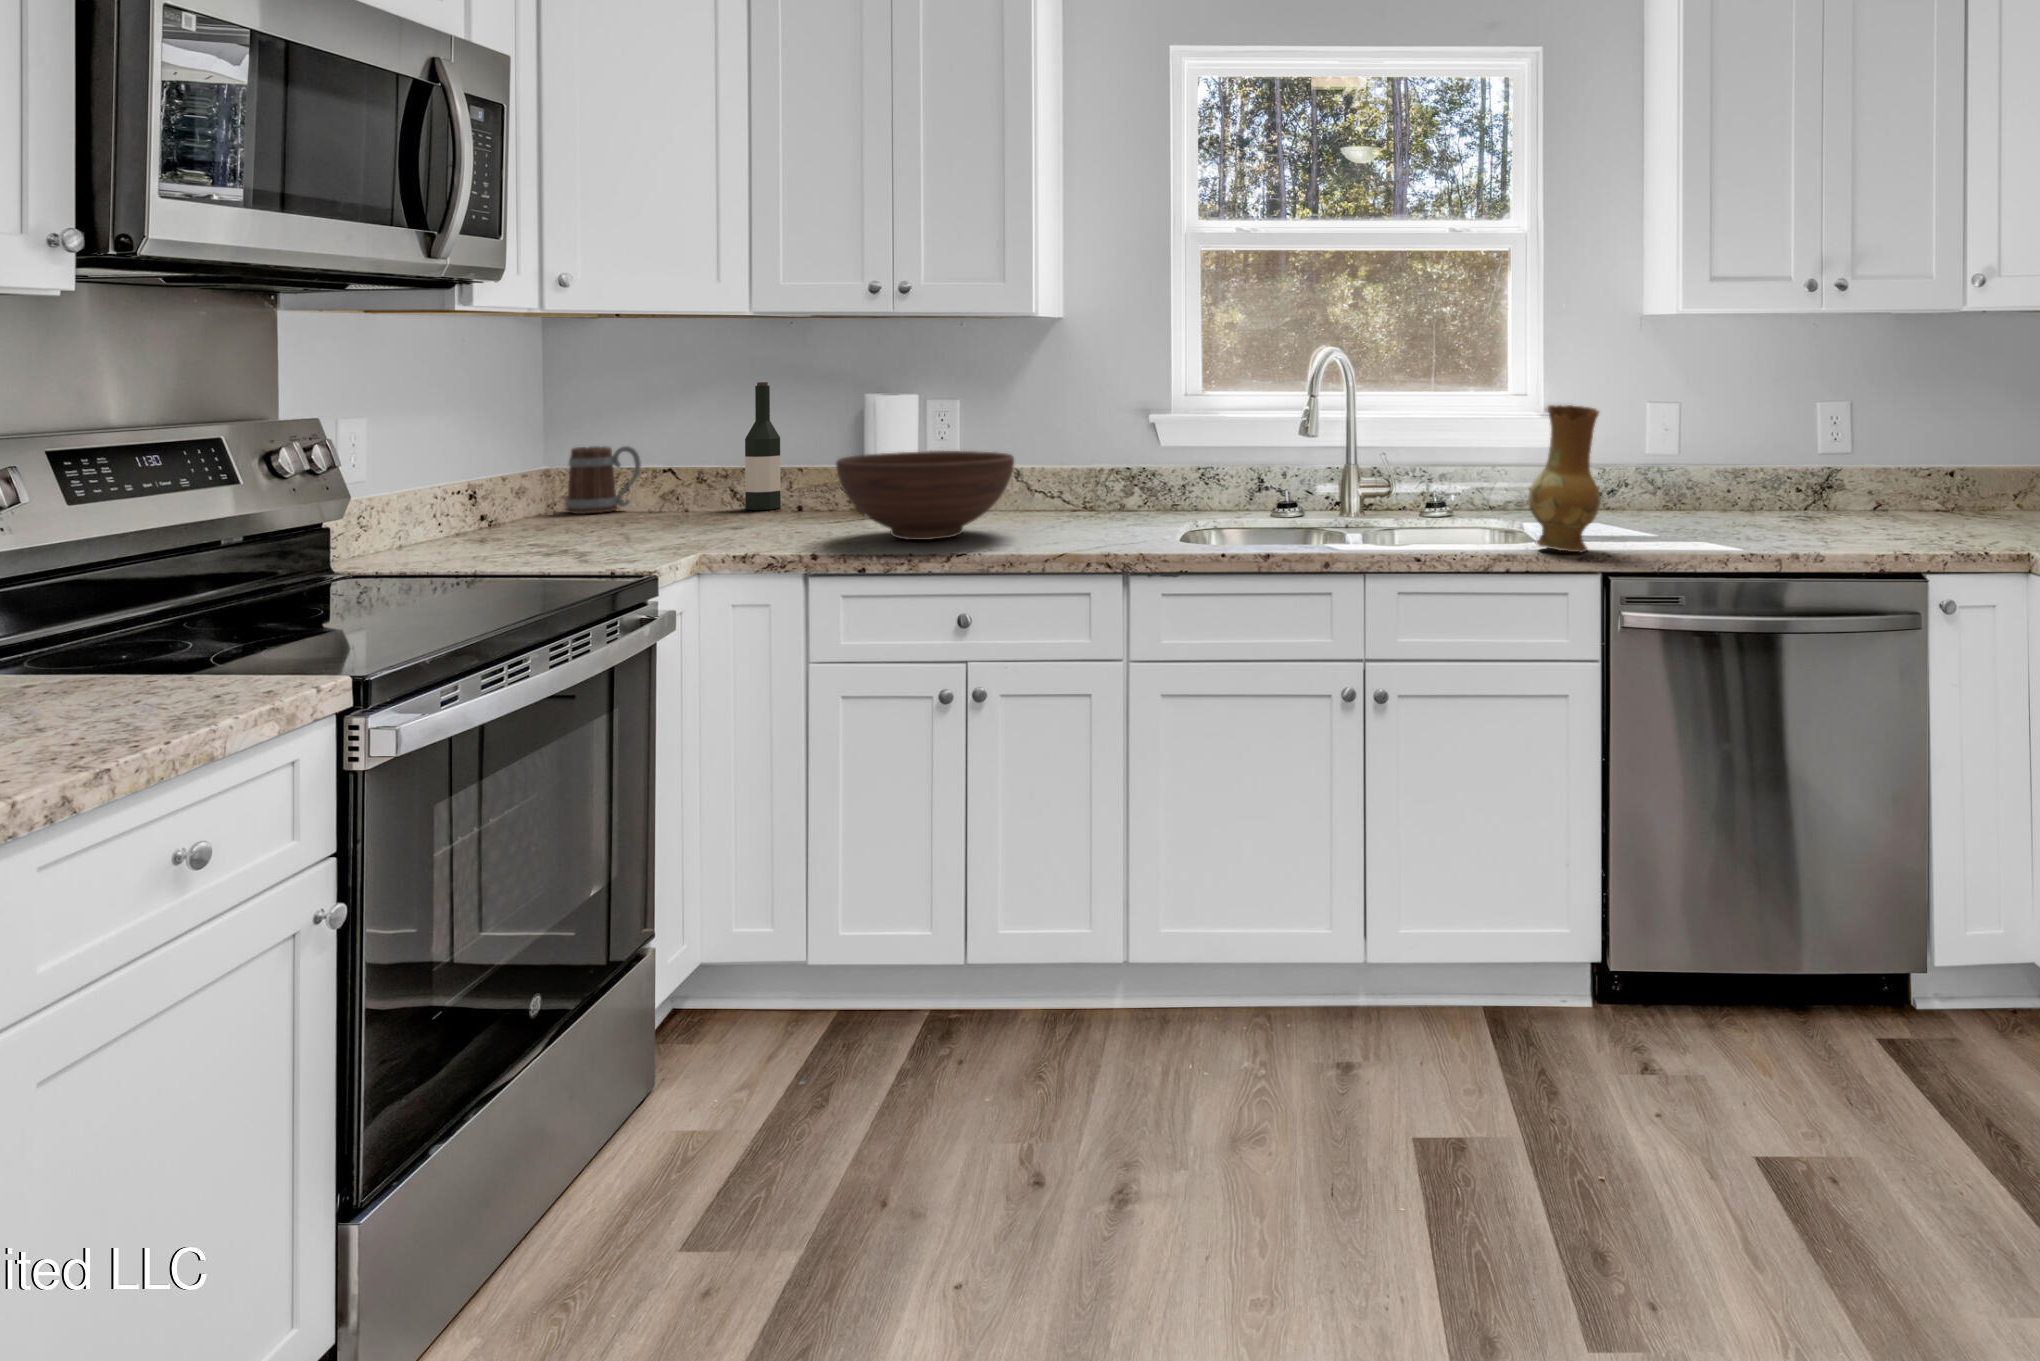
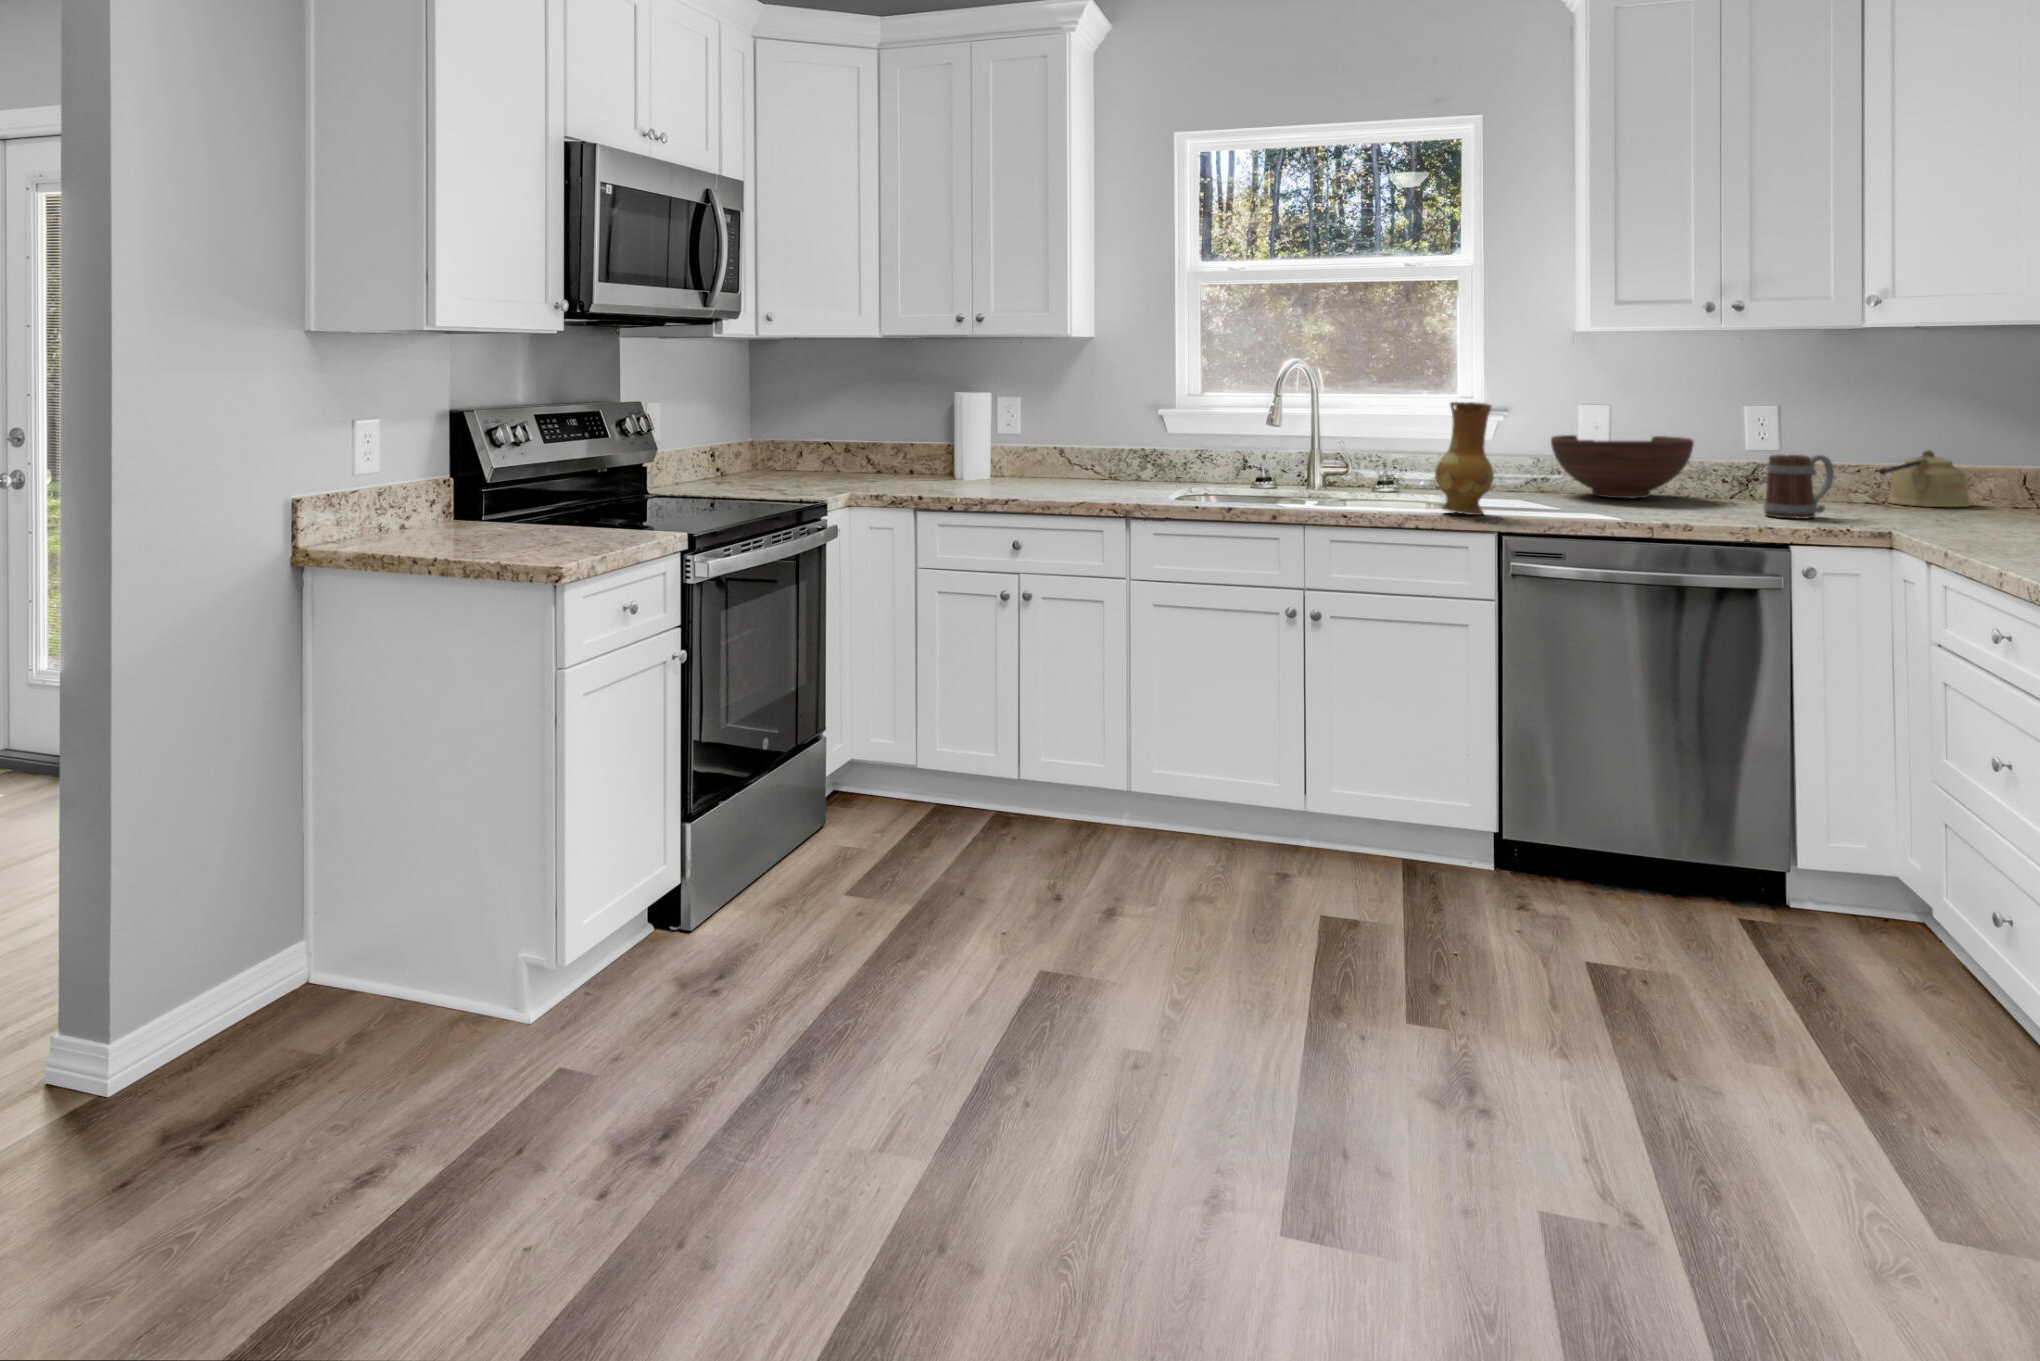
wine bottle: present [745,382,781,510] -> none [874,382,897,472]
mug: present [565,446,641,514] -> present [1764,455,1834,519]
fruit bowl: present [836,451,1014,540] -> present [1551,435,1694,499]
kettle: none [1943,451,2031,514] -> present [1880,450,1971,507]

